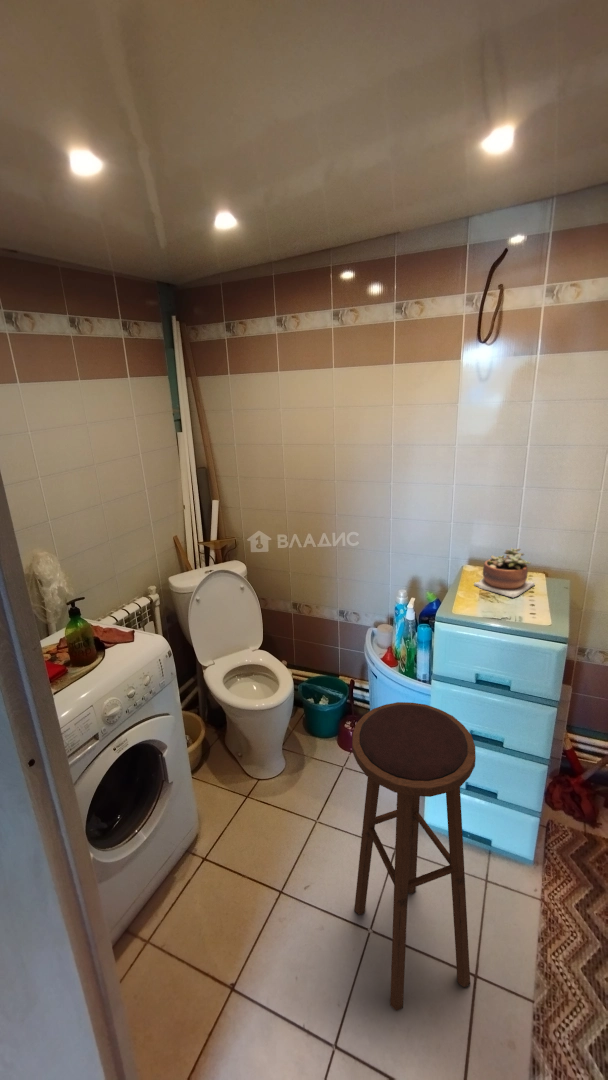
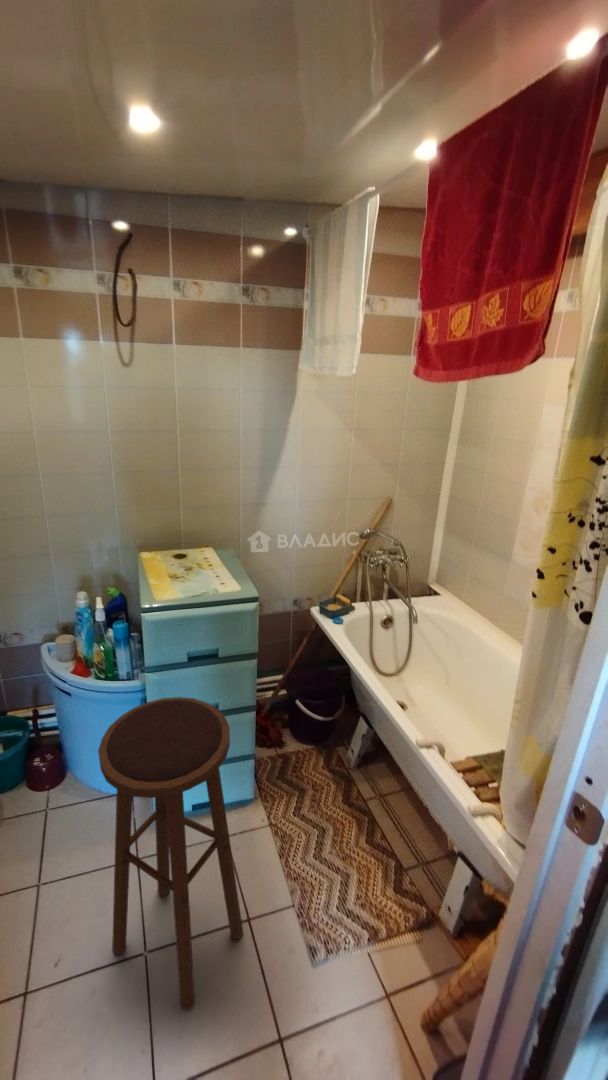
succulent plant: present [474,548,535,597] -> none [164,522,218,570]

